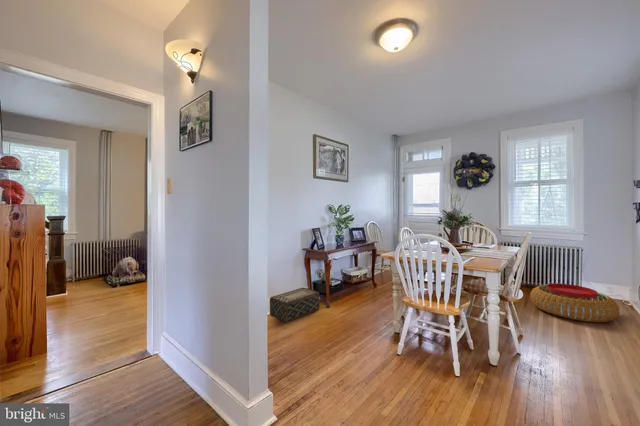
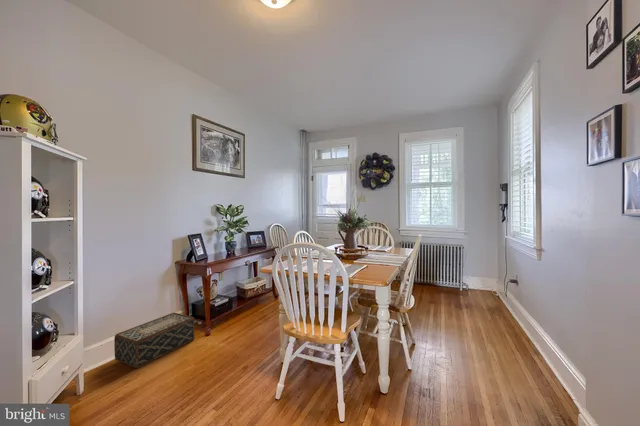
pouf: present [530,283,620,322] -> none [423,282,492,318]

